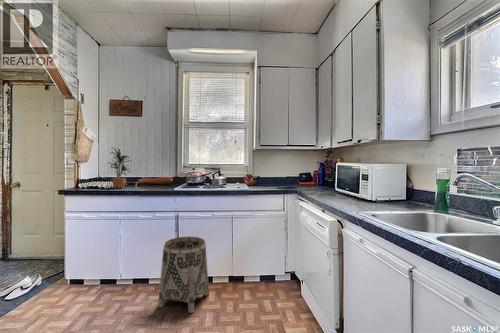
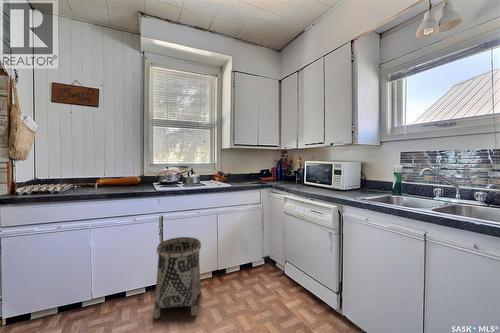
potted plant: present [111,148,130,188] -> none [66,142,101,191]

